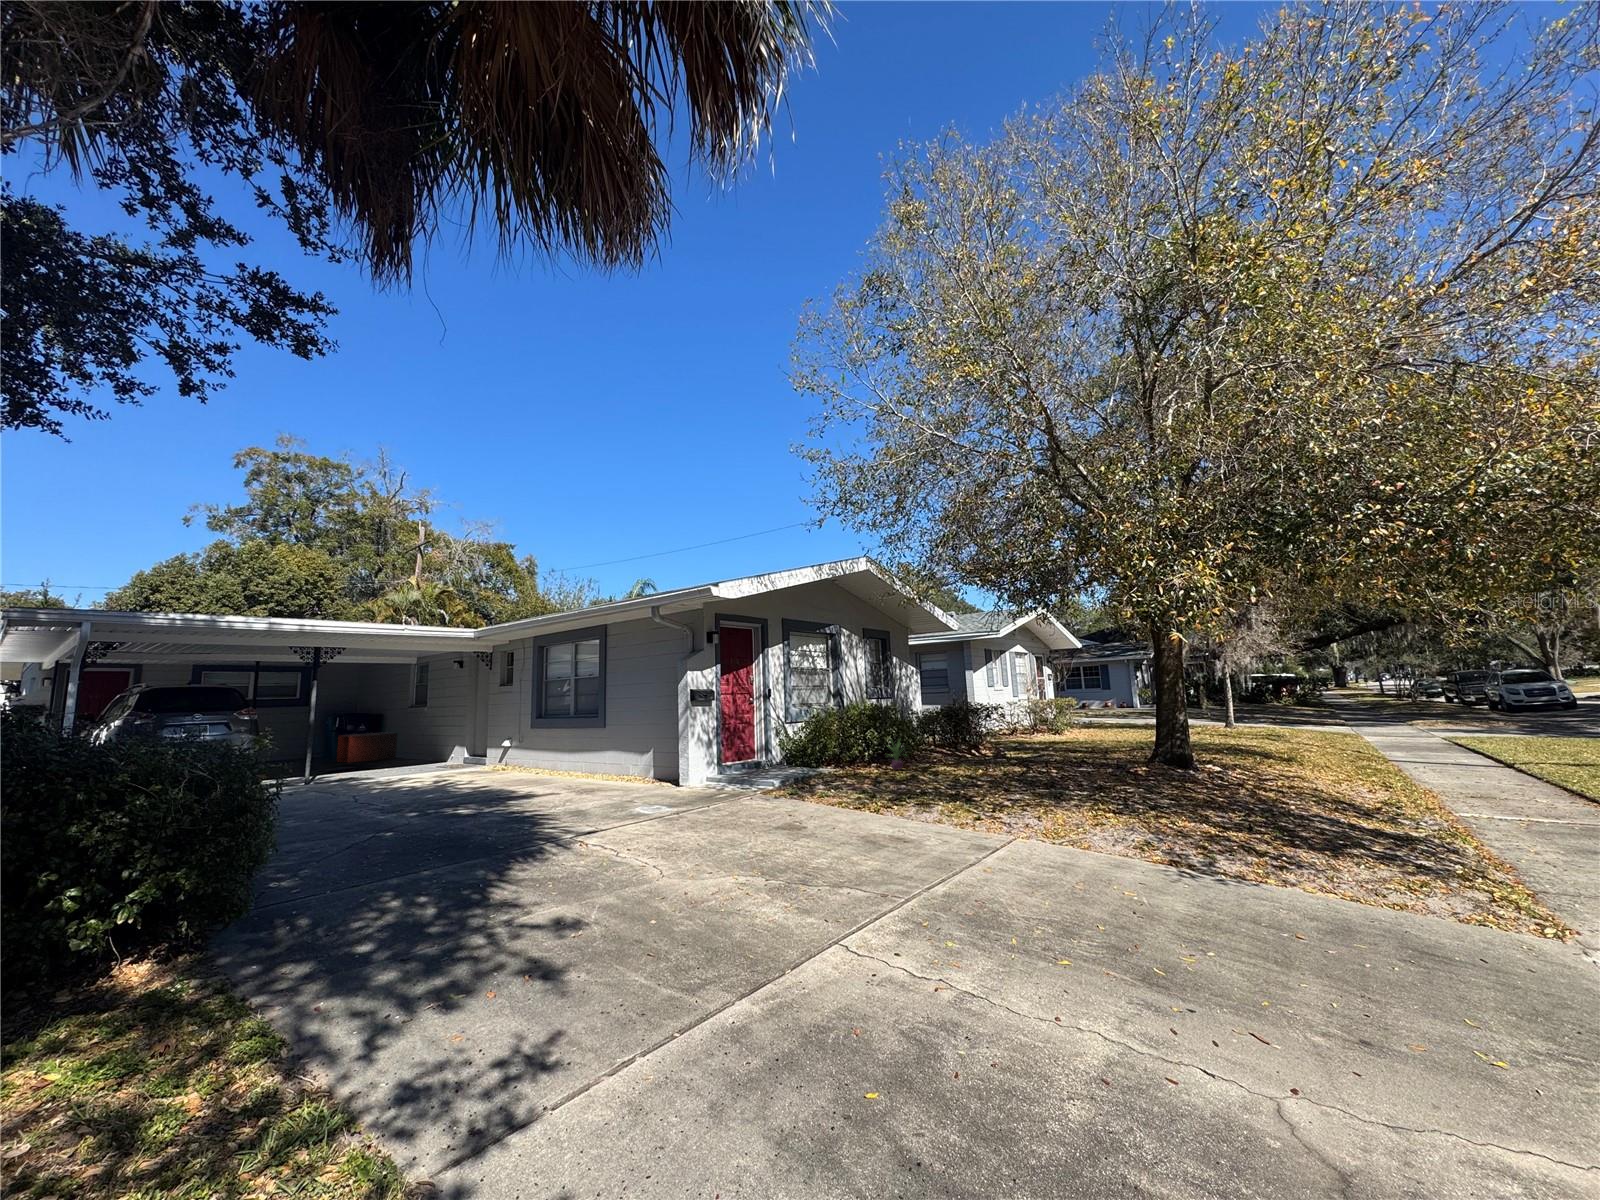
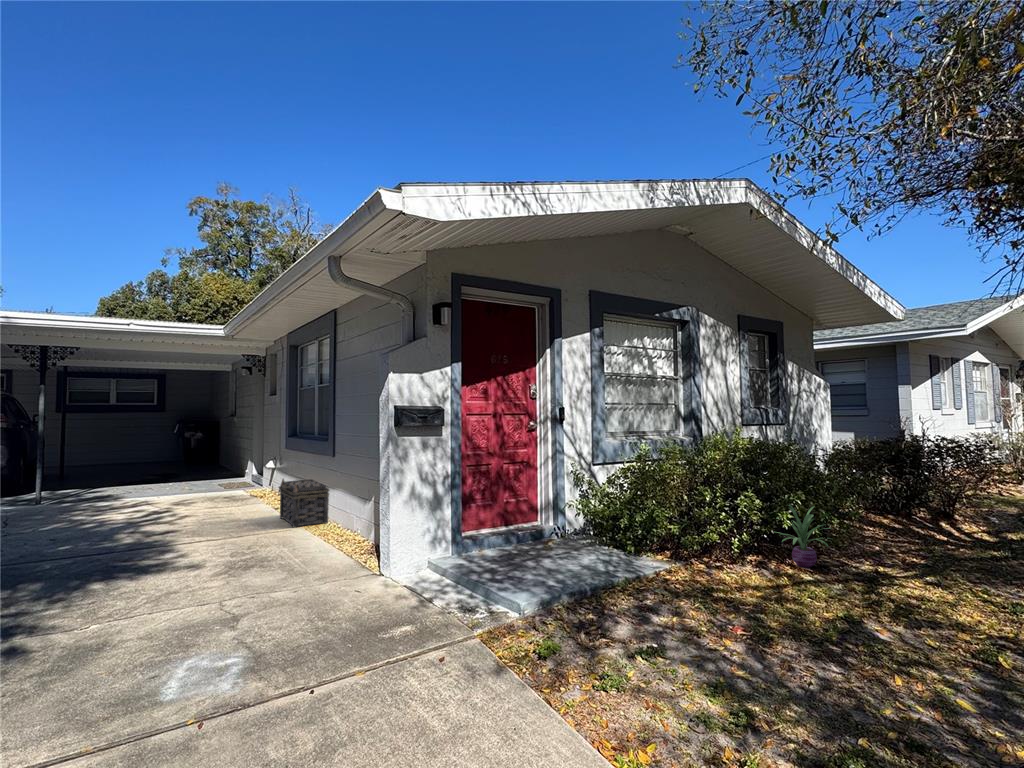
storage cabinet: present [337,732,397,762] -> none [173,442,226,472]
basket: none [553,745,599,778] -> present [279,479,329,528]

